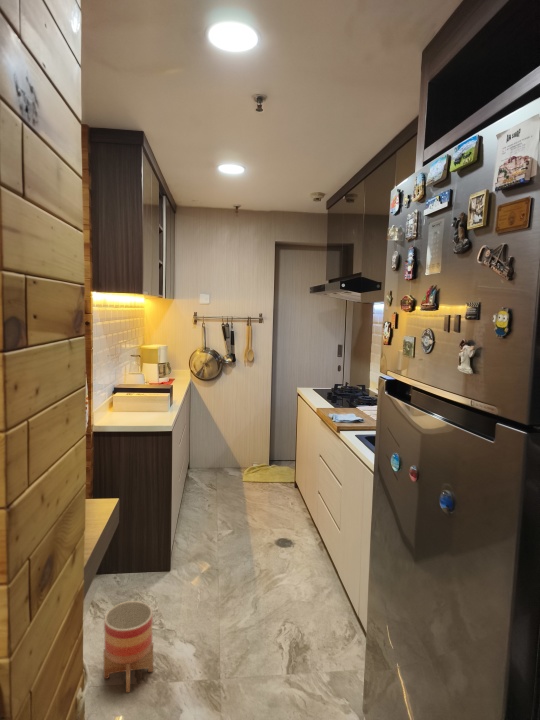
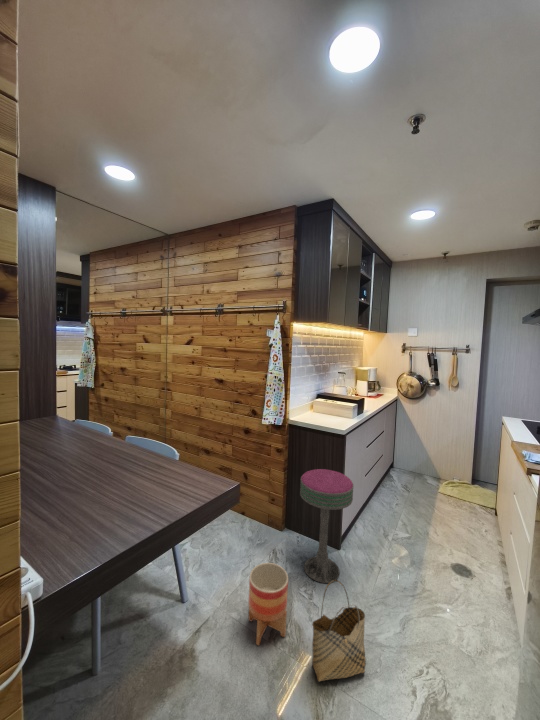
bar stool: none [128,481,192,610] -> present [300,469,353,583]
woven basket: none [191,584,240,683] -> present [312,580,366,682]

